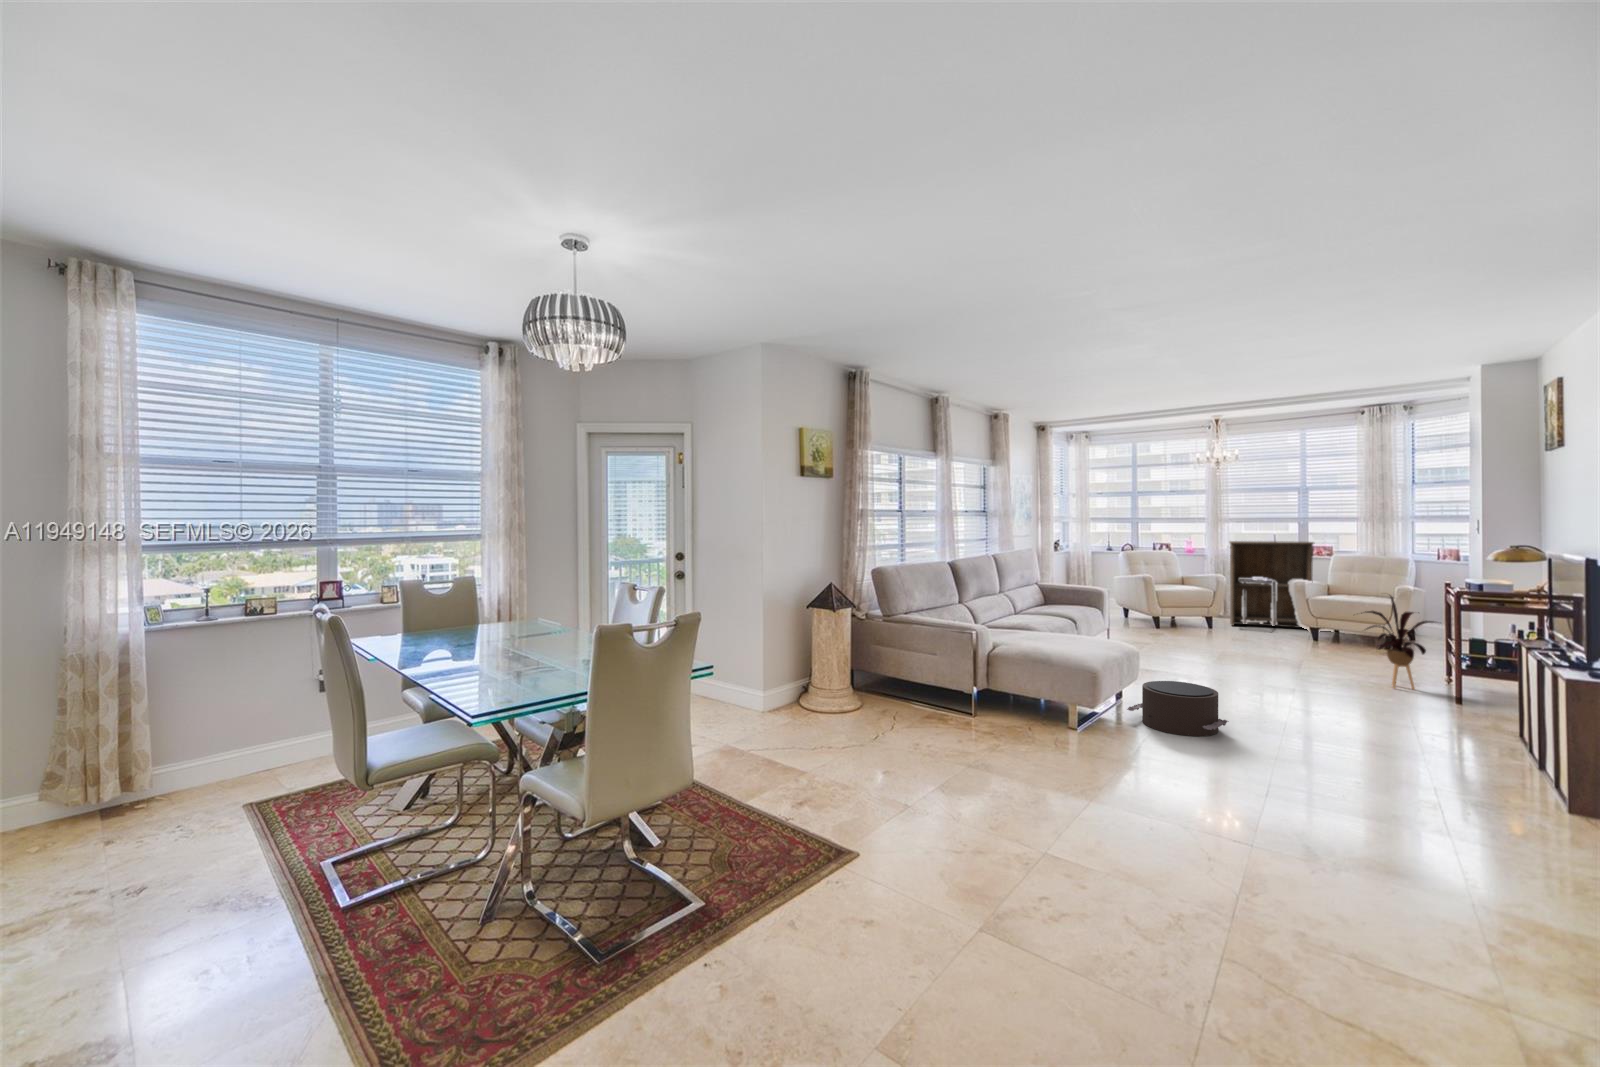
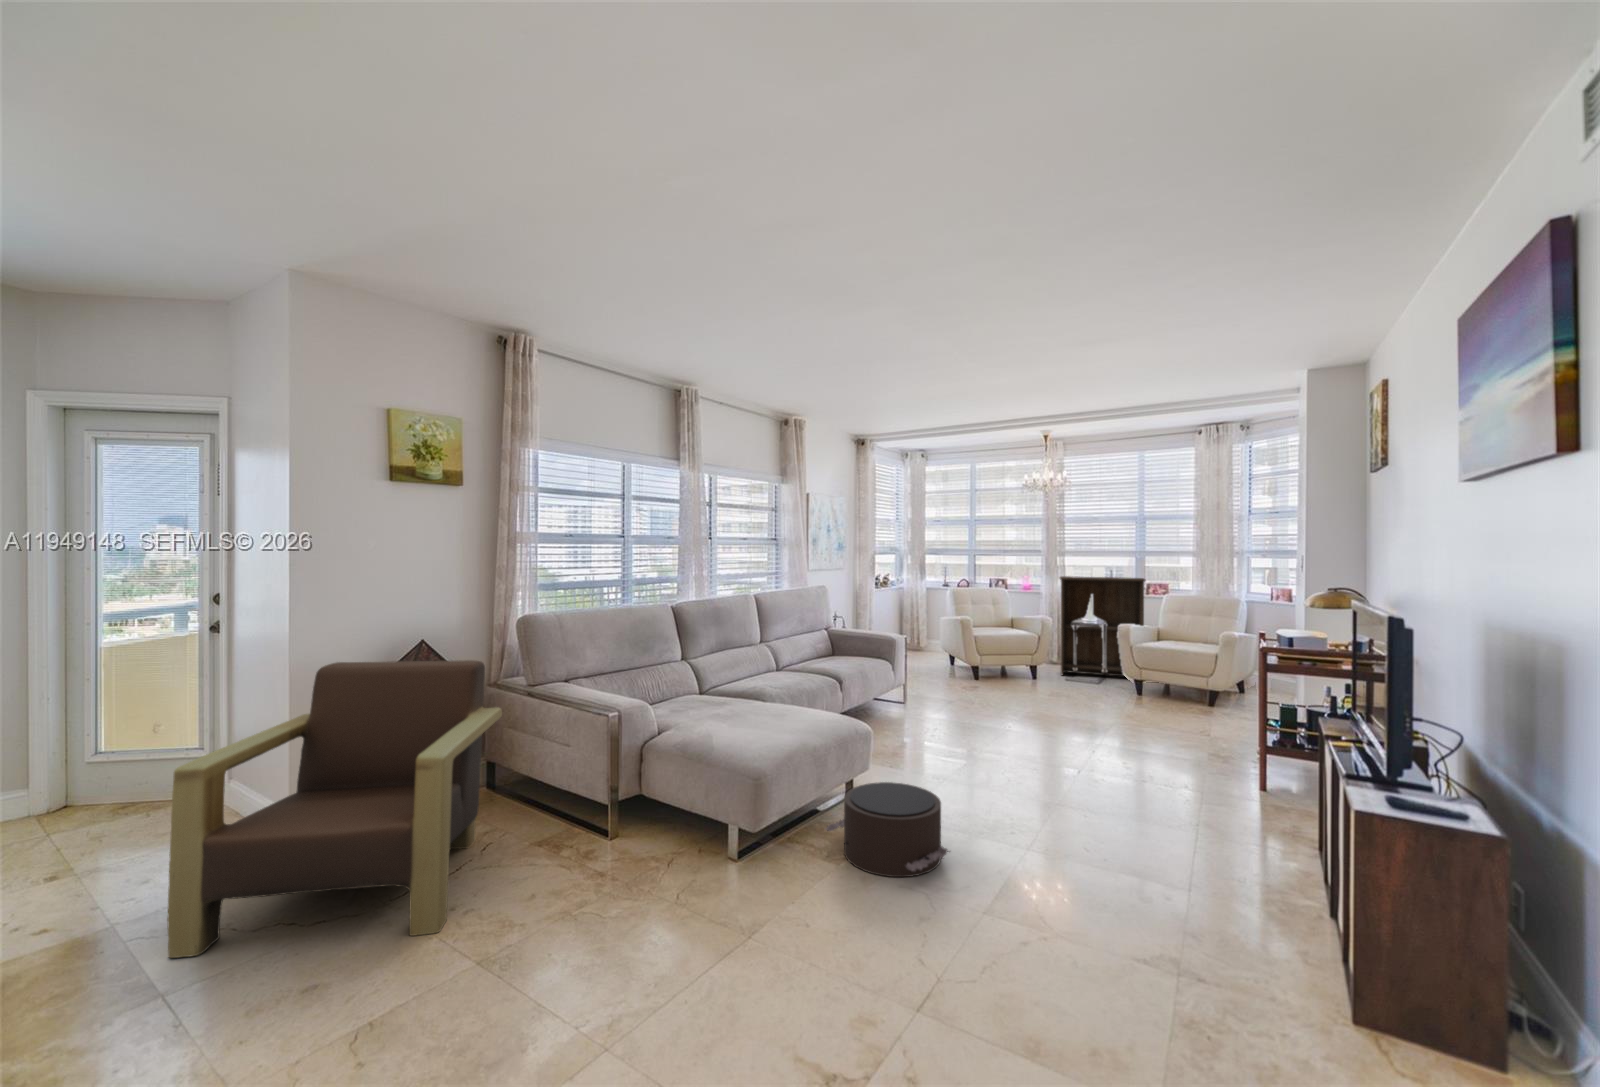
house plant: present [1361,596,1434,689] -> none [1156,648,1256,772]
armchair: none [781,597,925,754] -> present [167,660,502,958]

